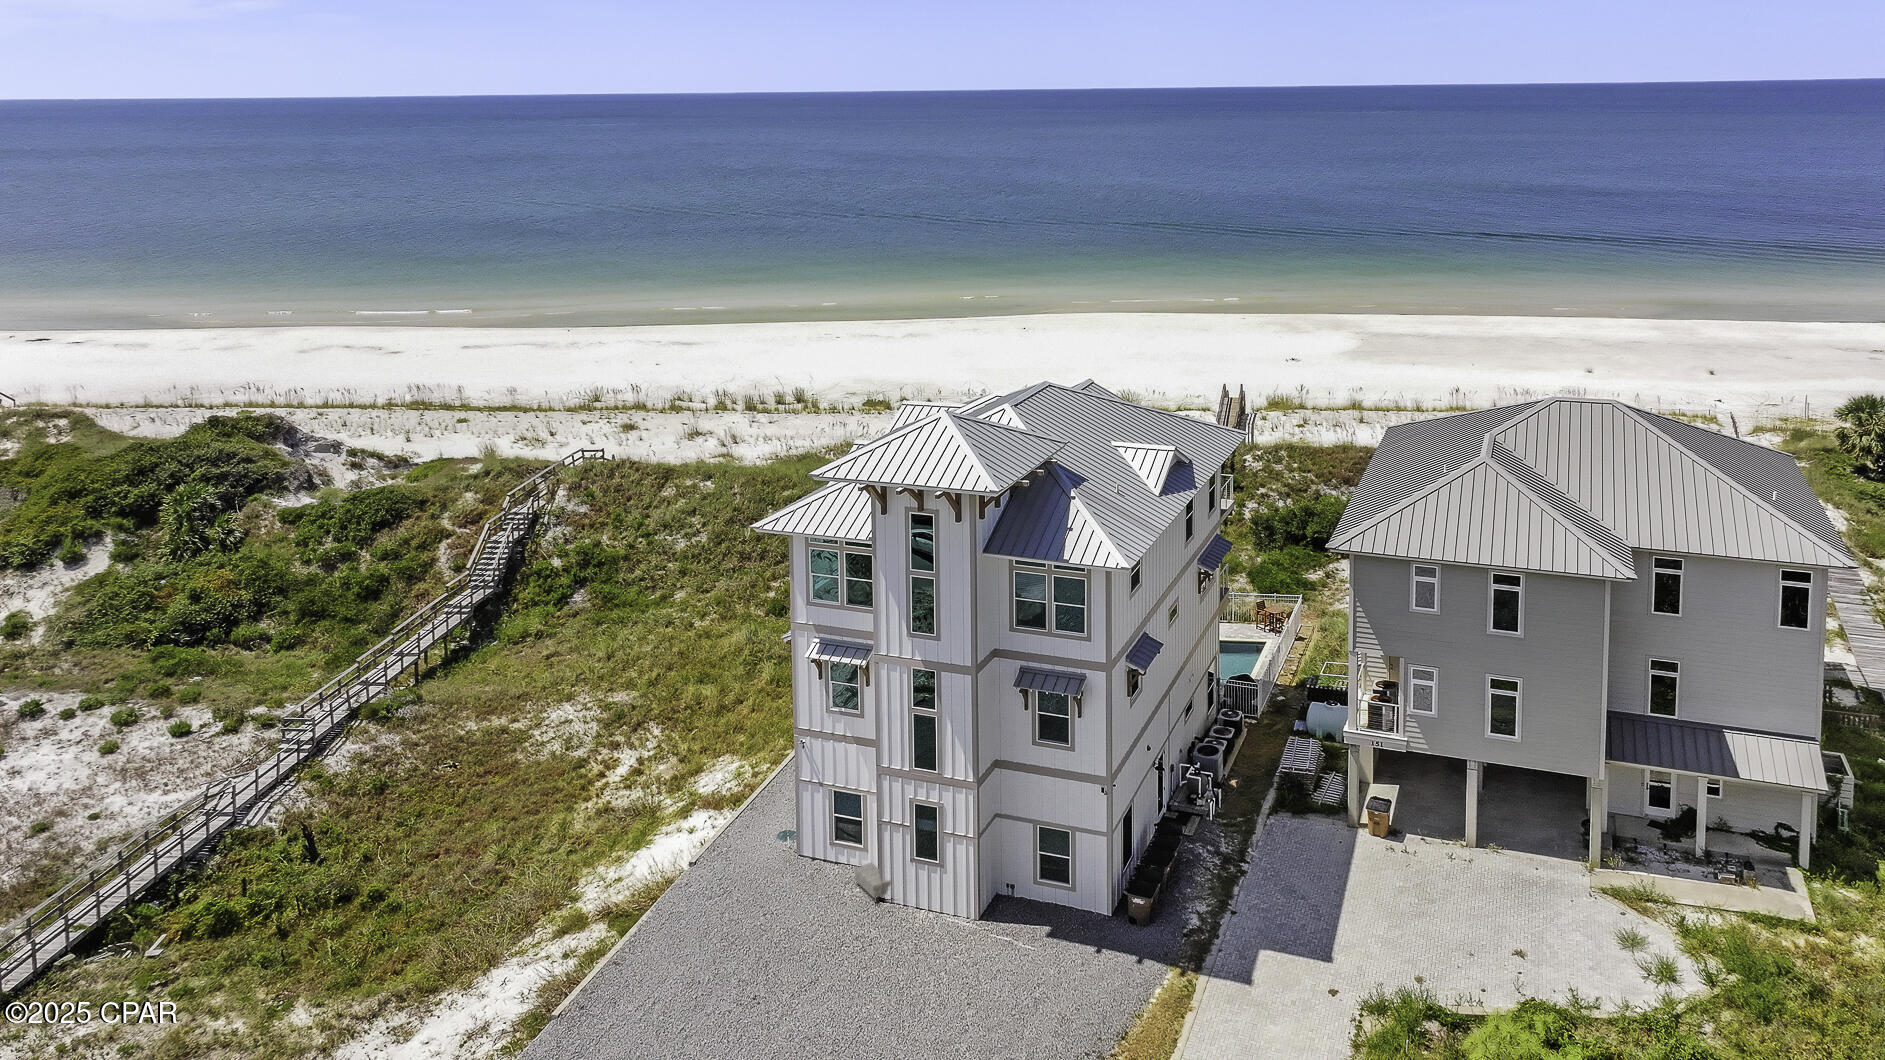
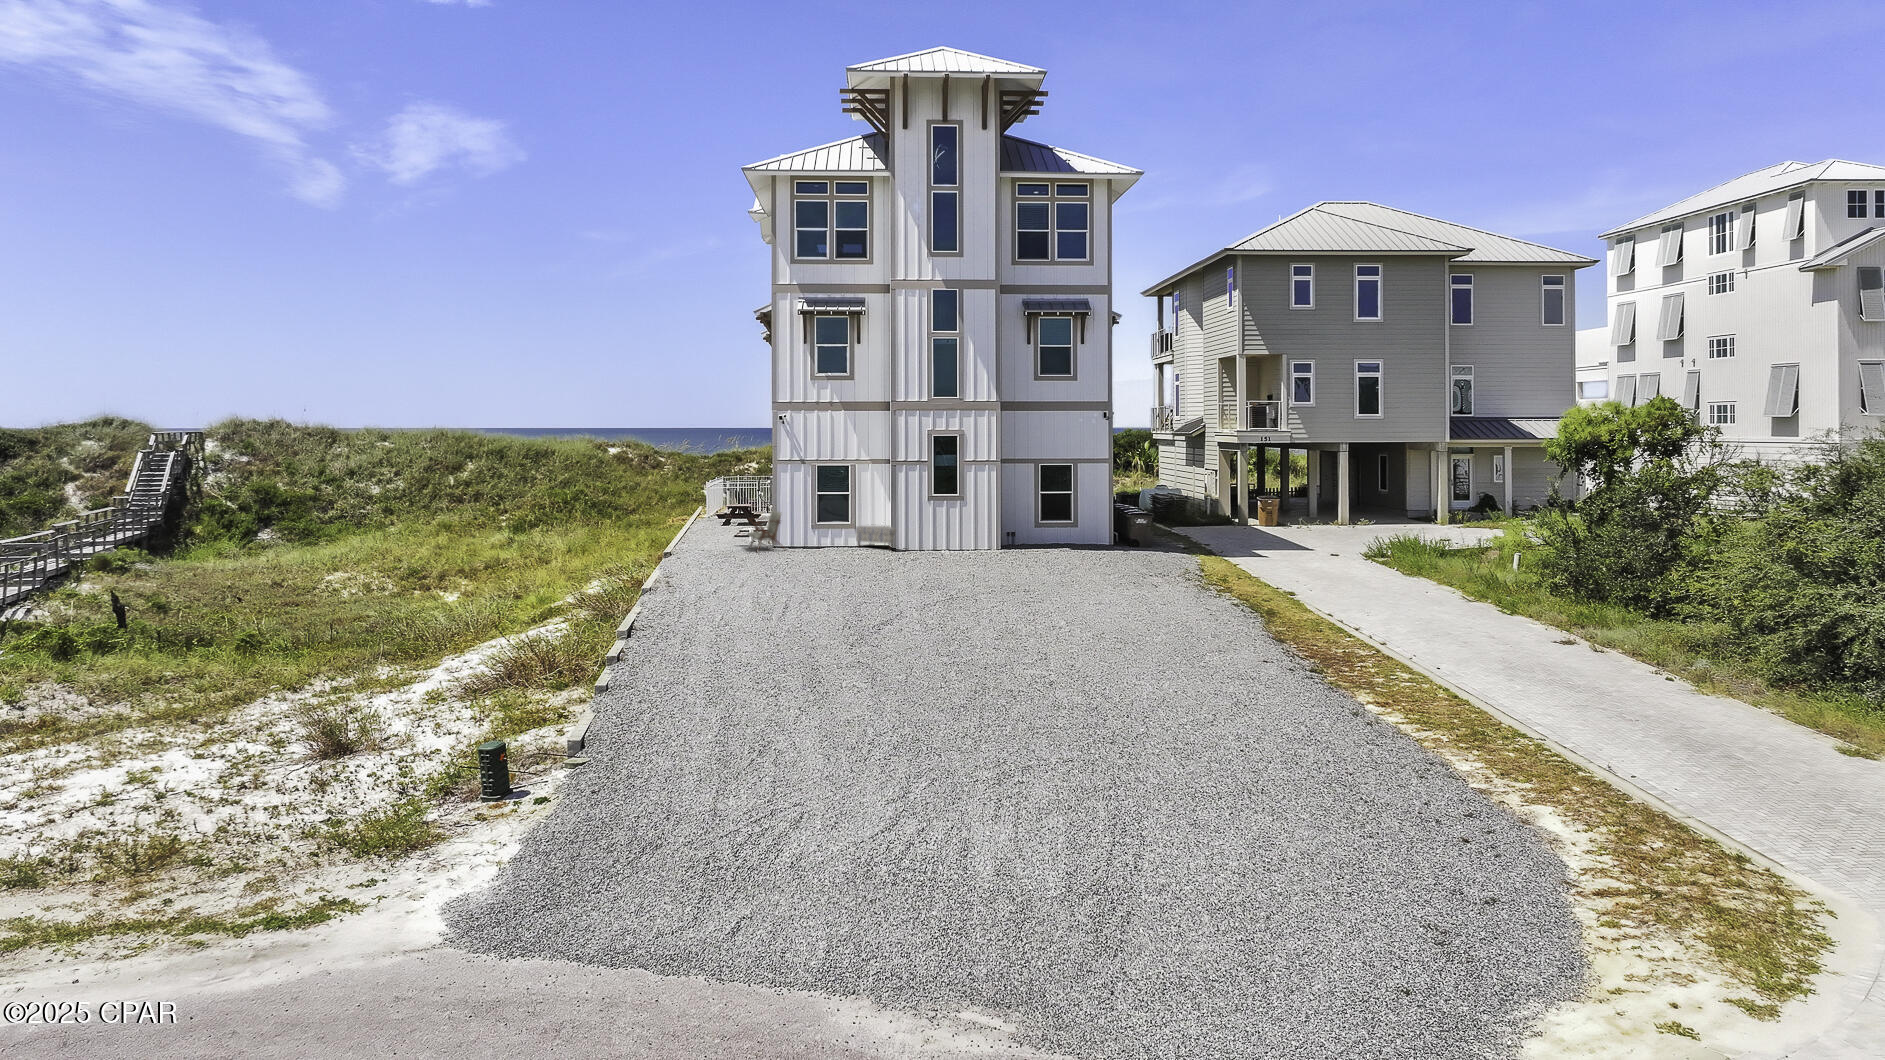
lounge chair: none [760,839,795,886] -> present [748,510,781,551]

